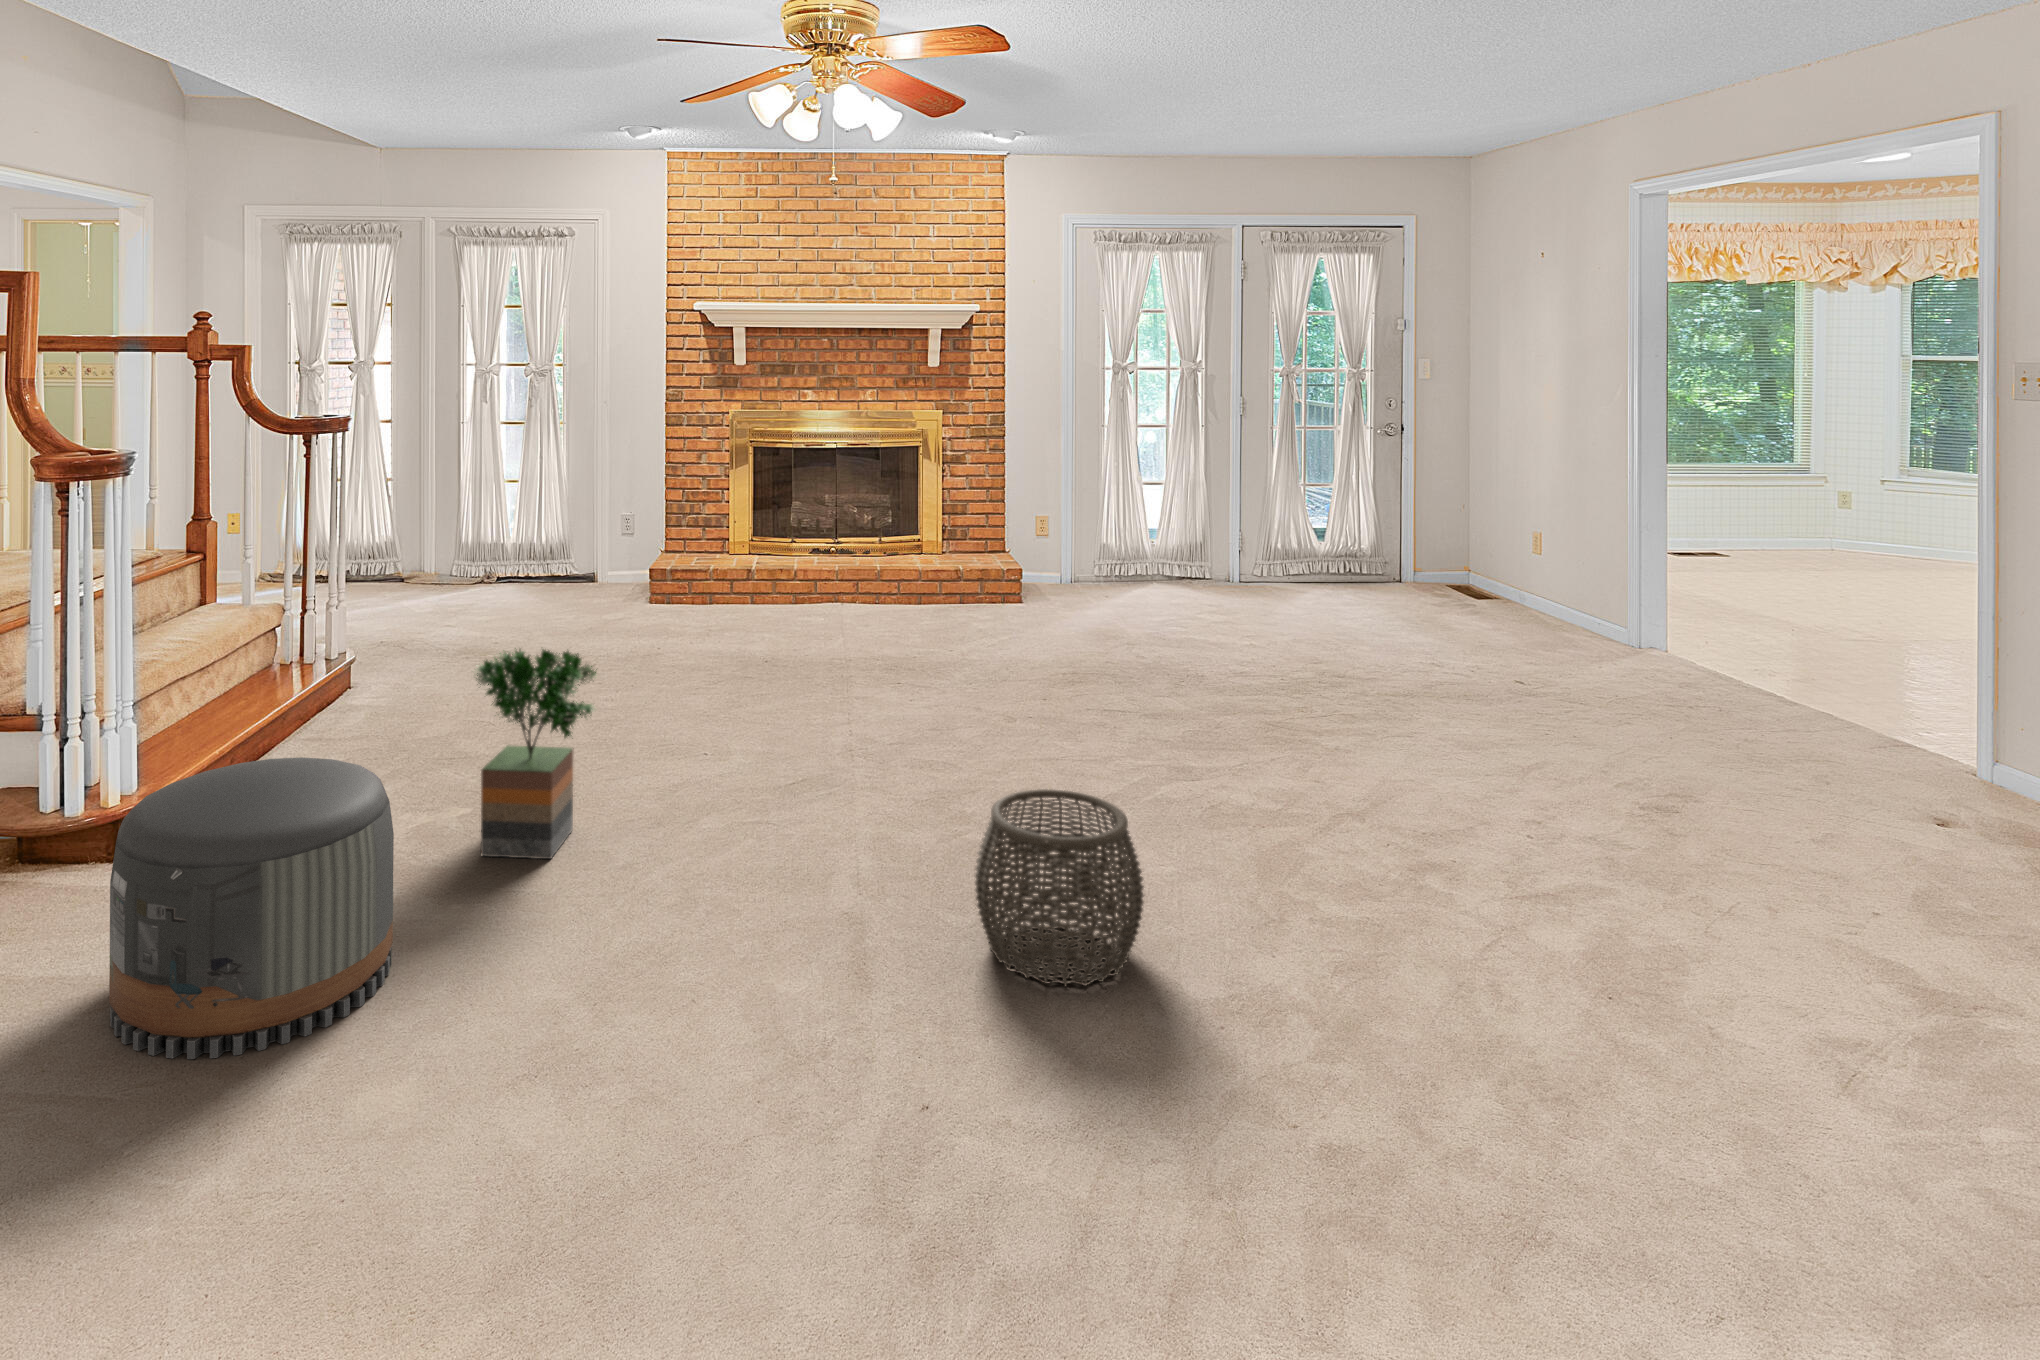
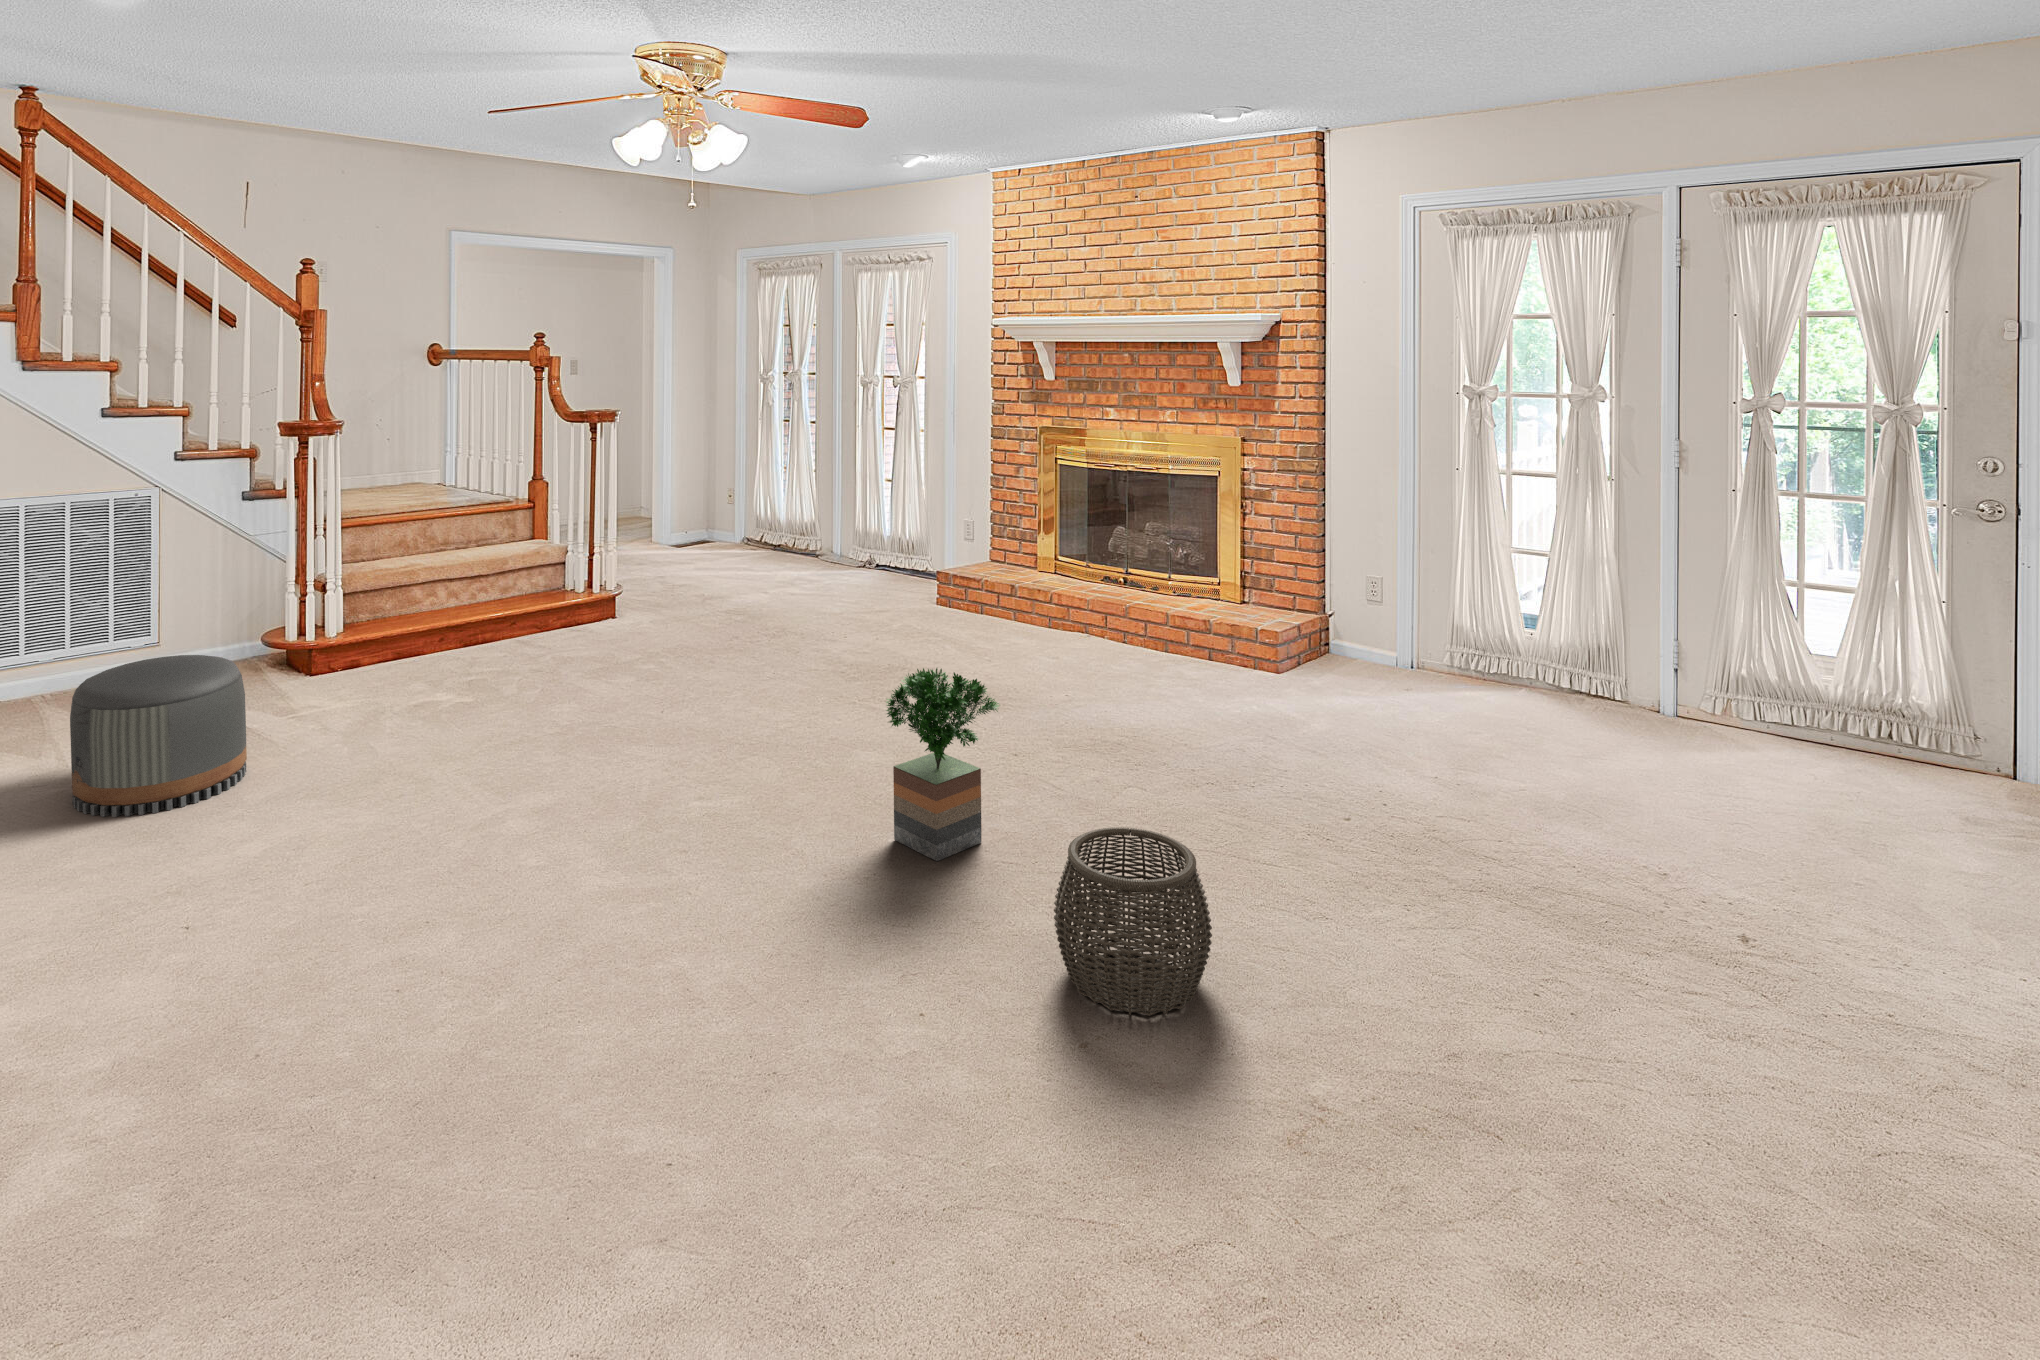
potted tree: present [476,648,597,859] -> present [886,668,1000,861]
woven basket: present [975,789,1144,986] -> present [1054,827,1212,1016]

